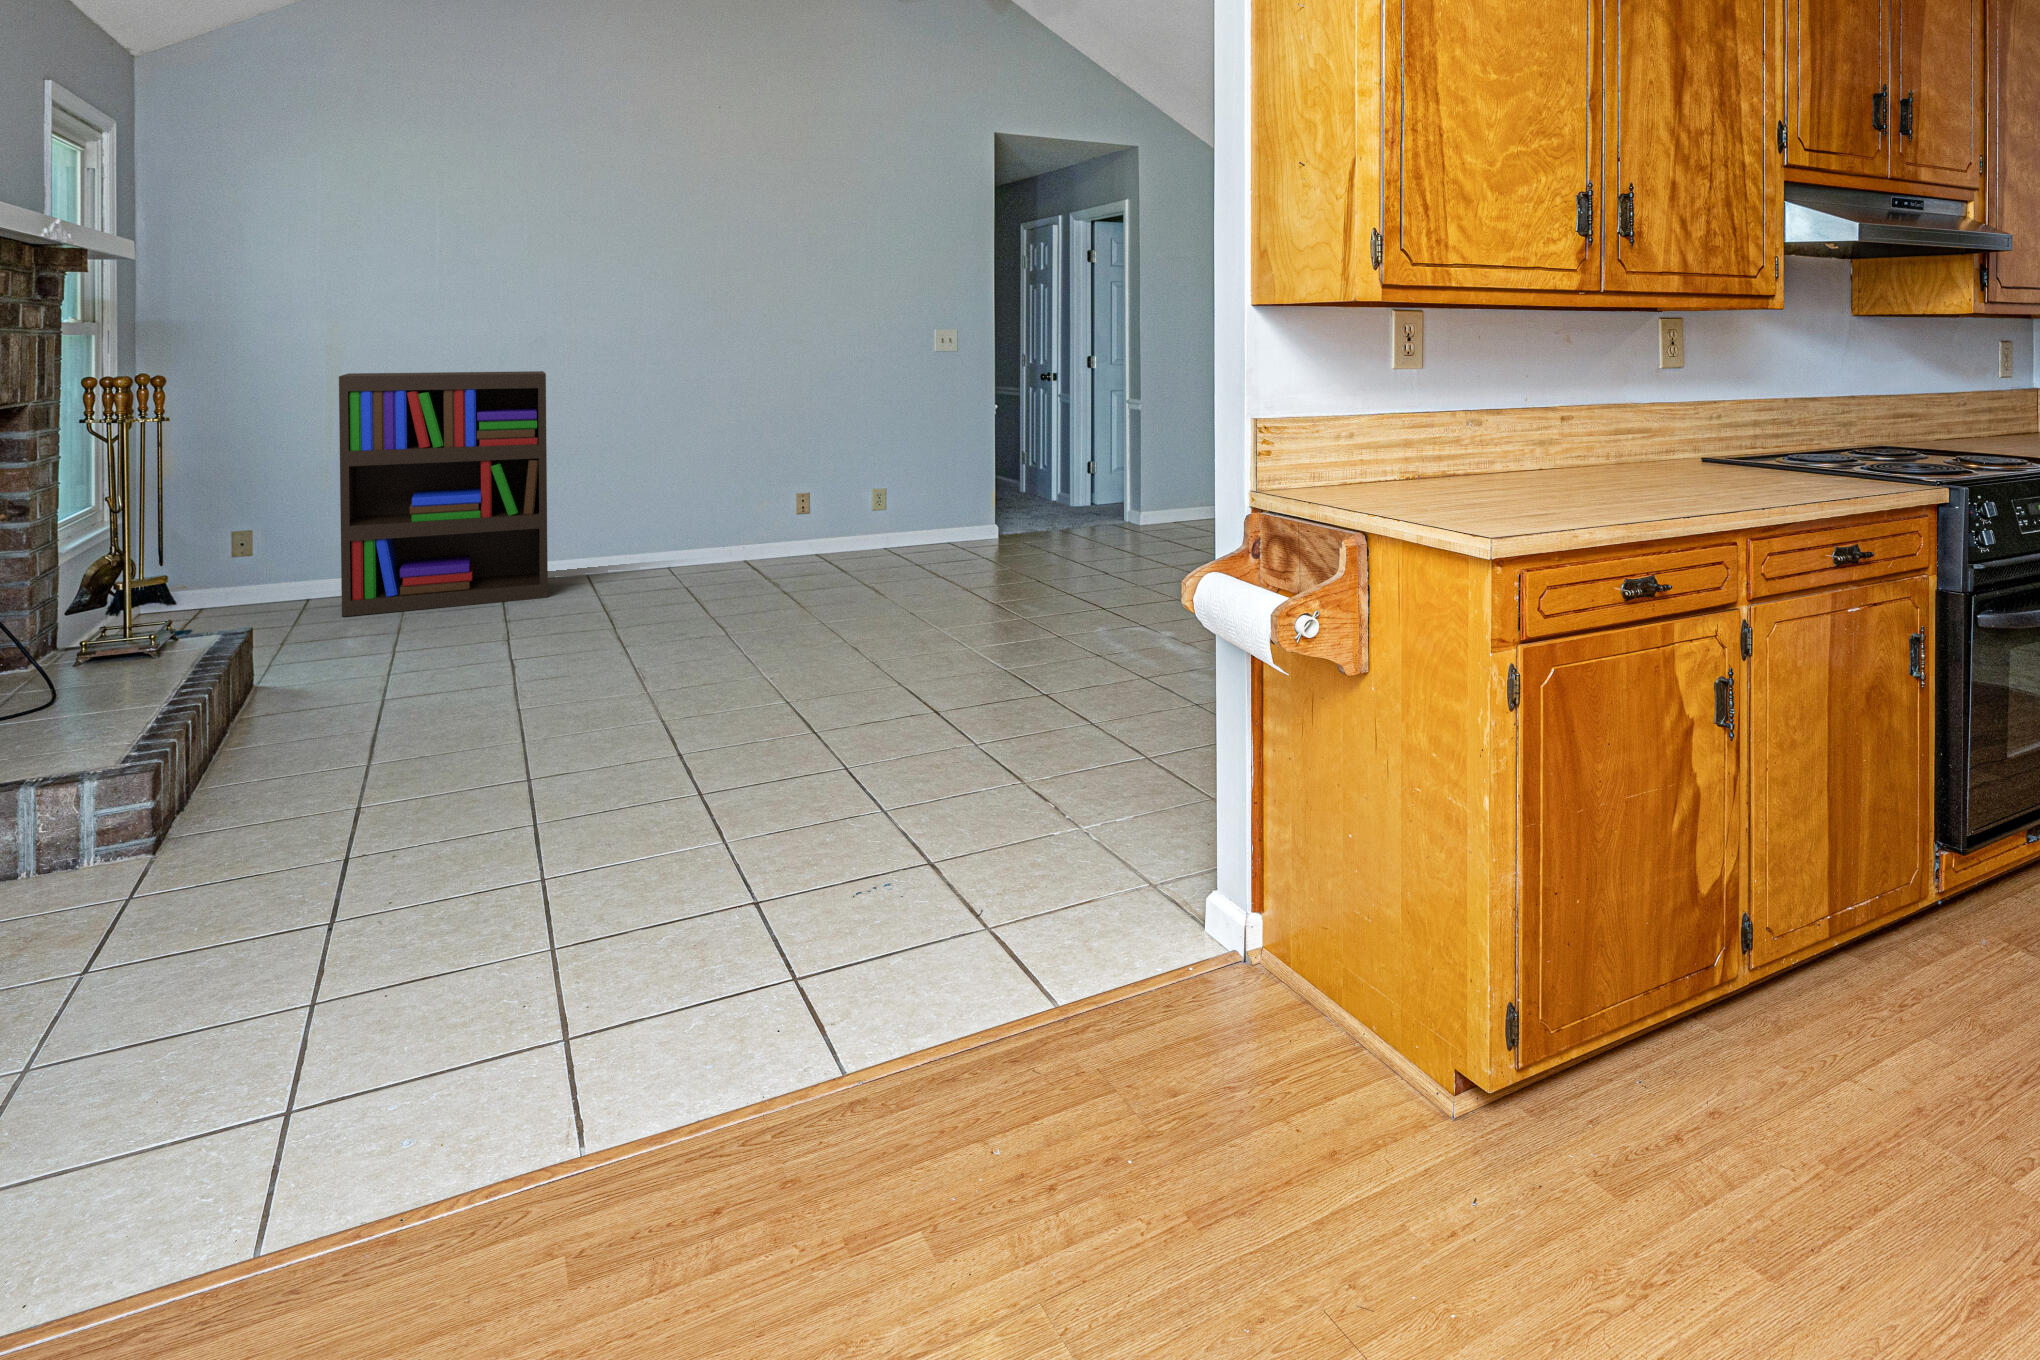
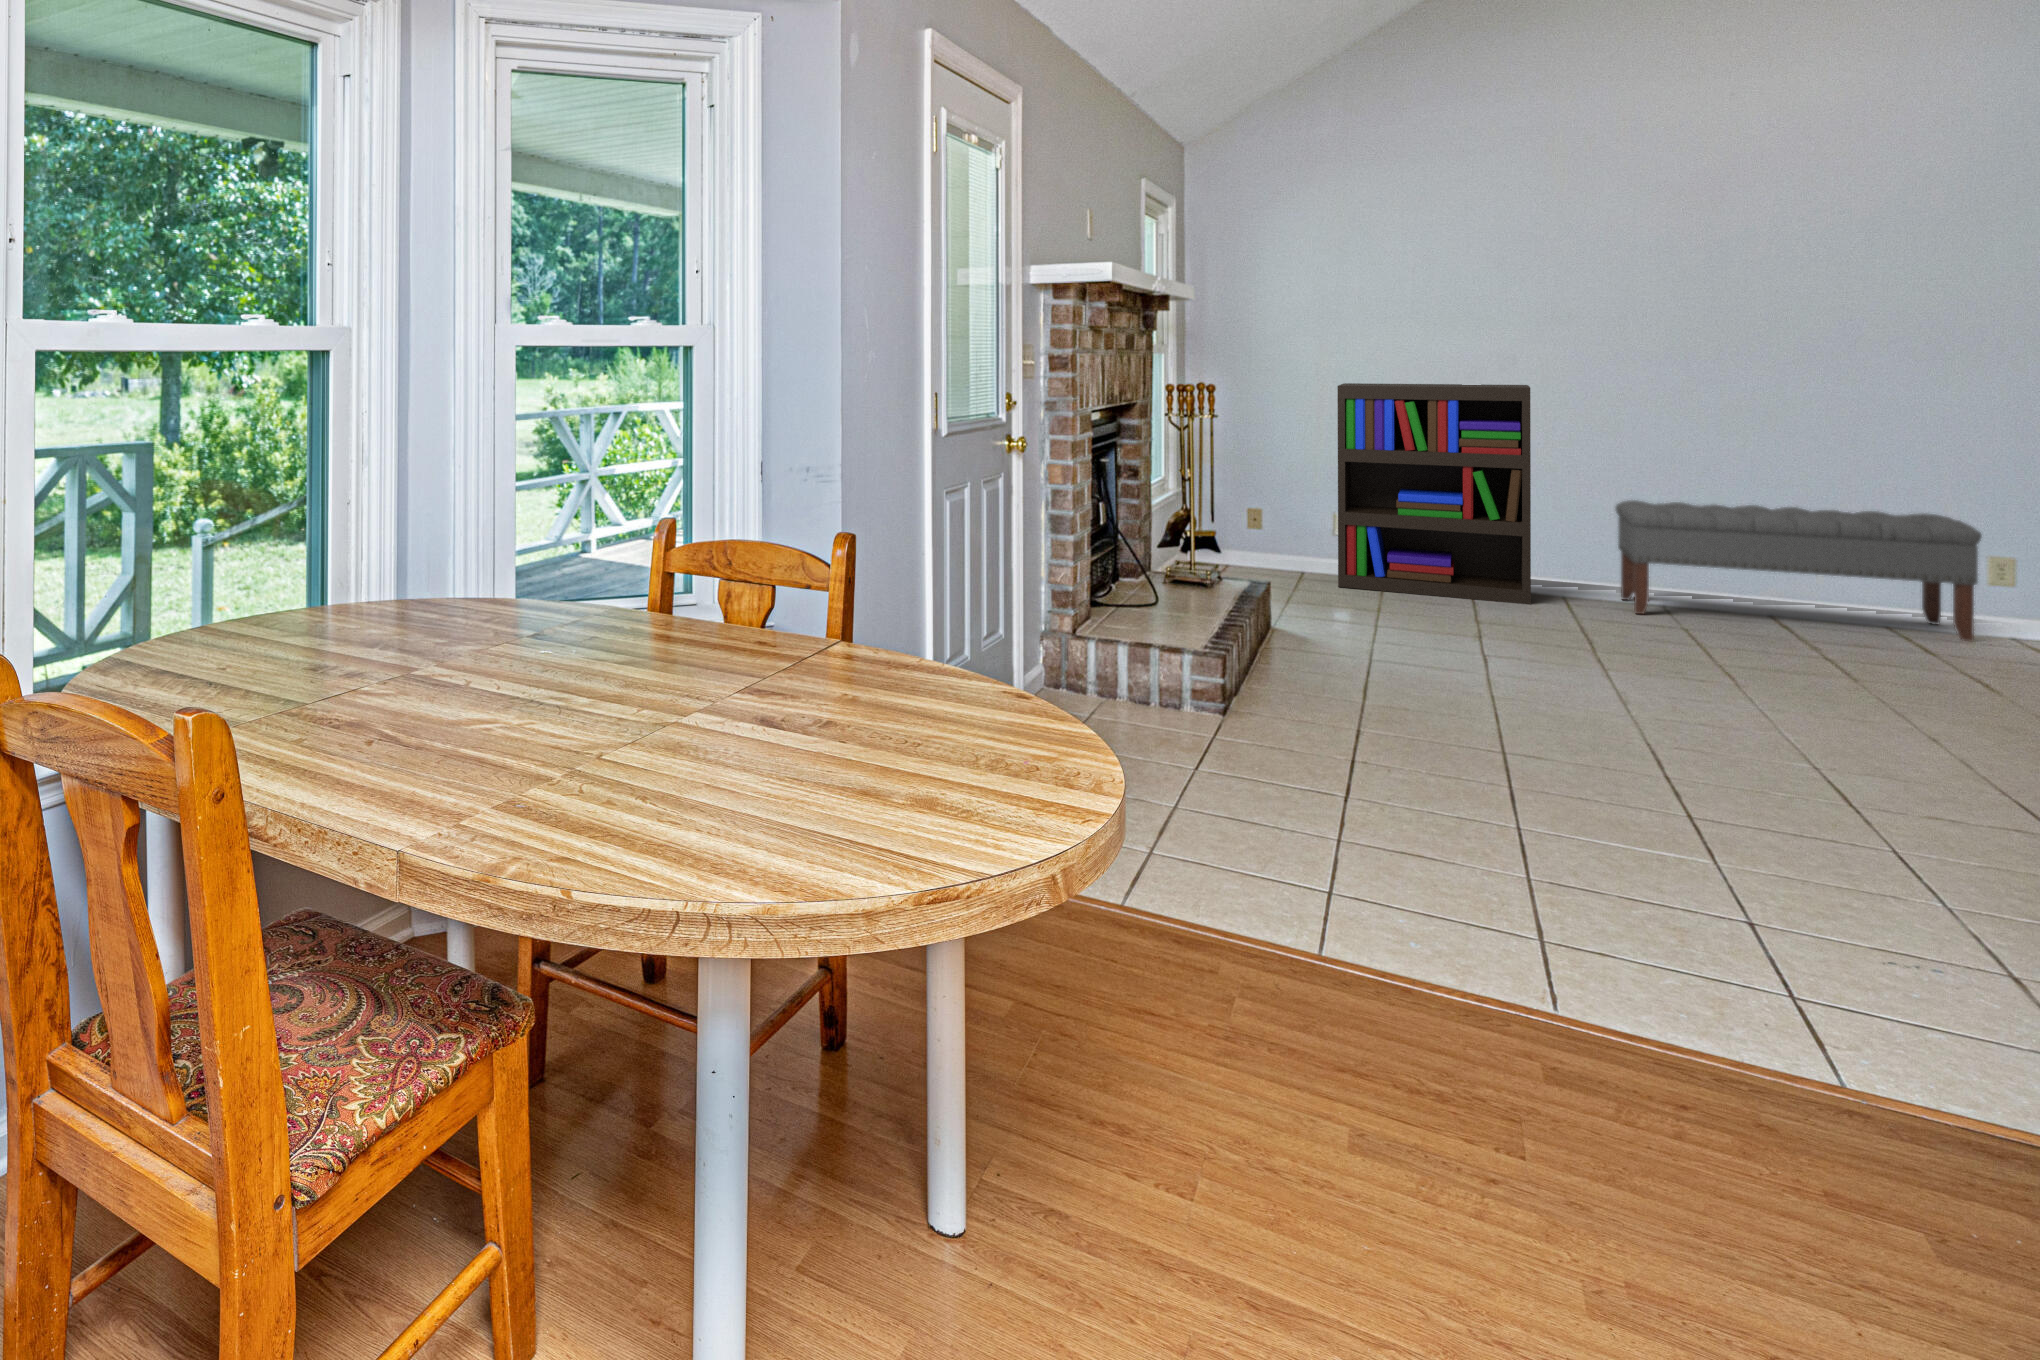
bench: none [620,469,863,589] -> present [1615,500,1981,641]

